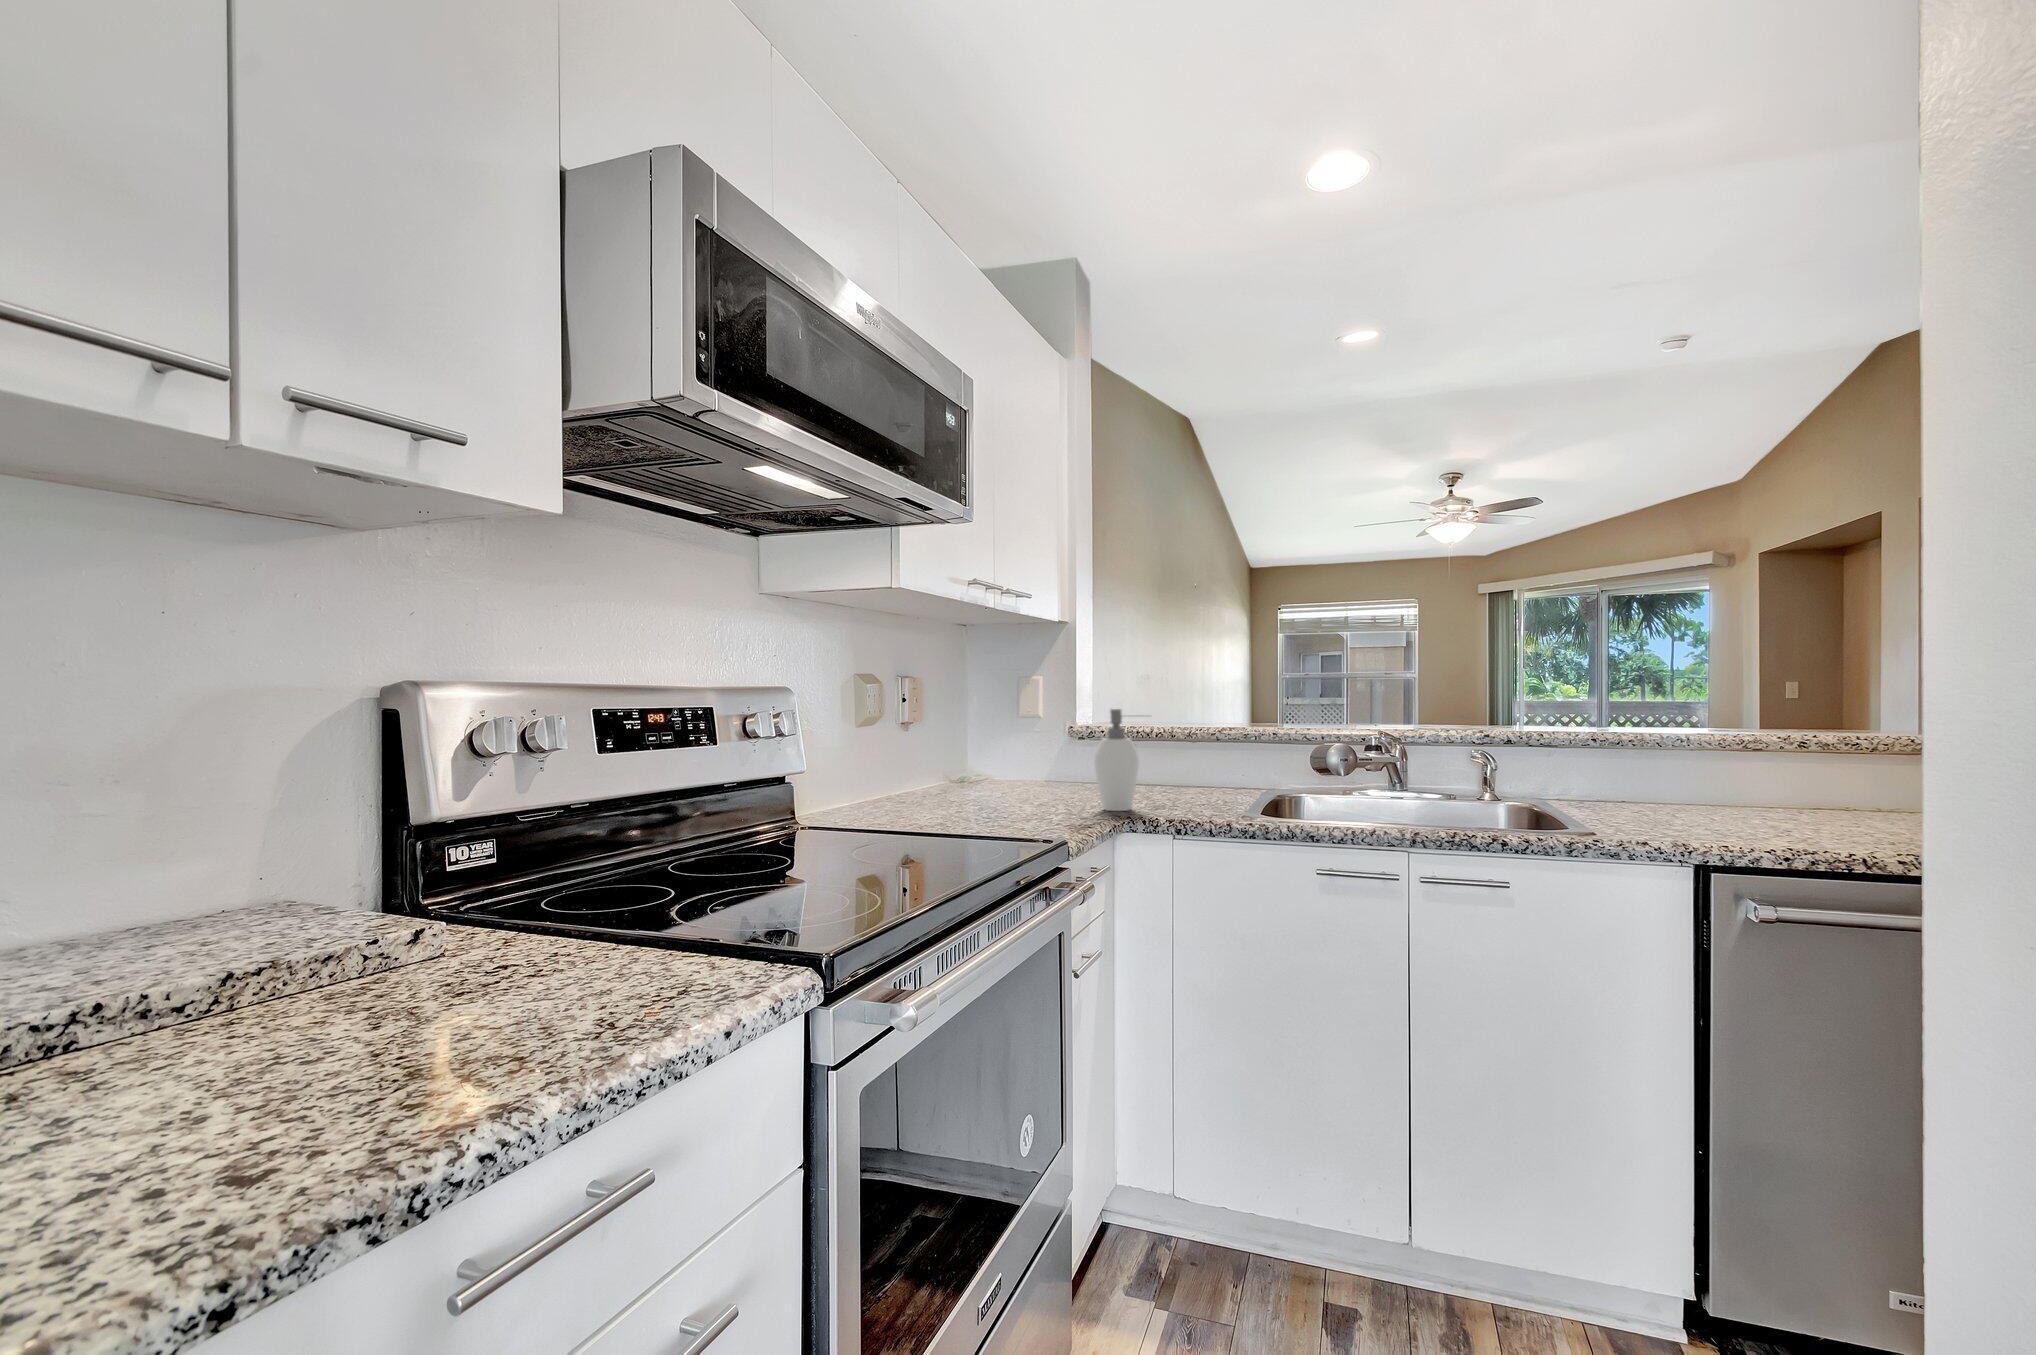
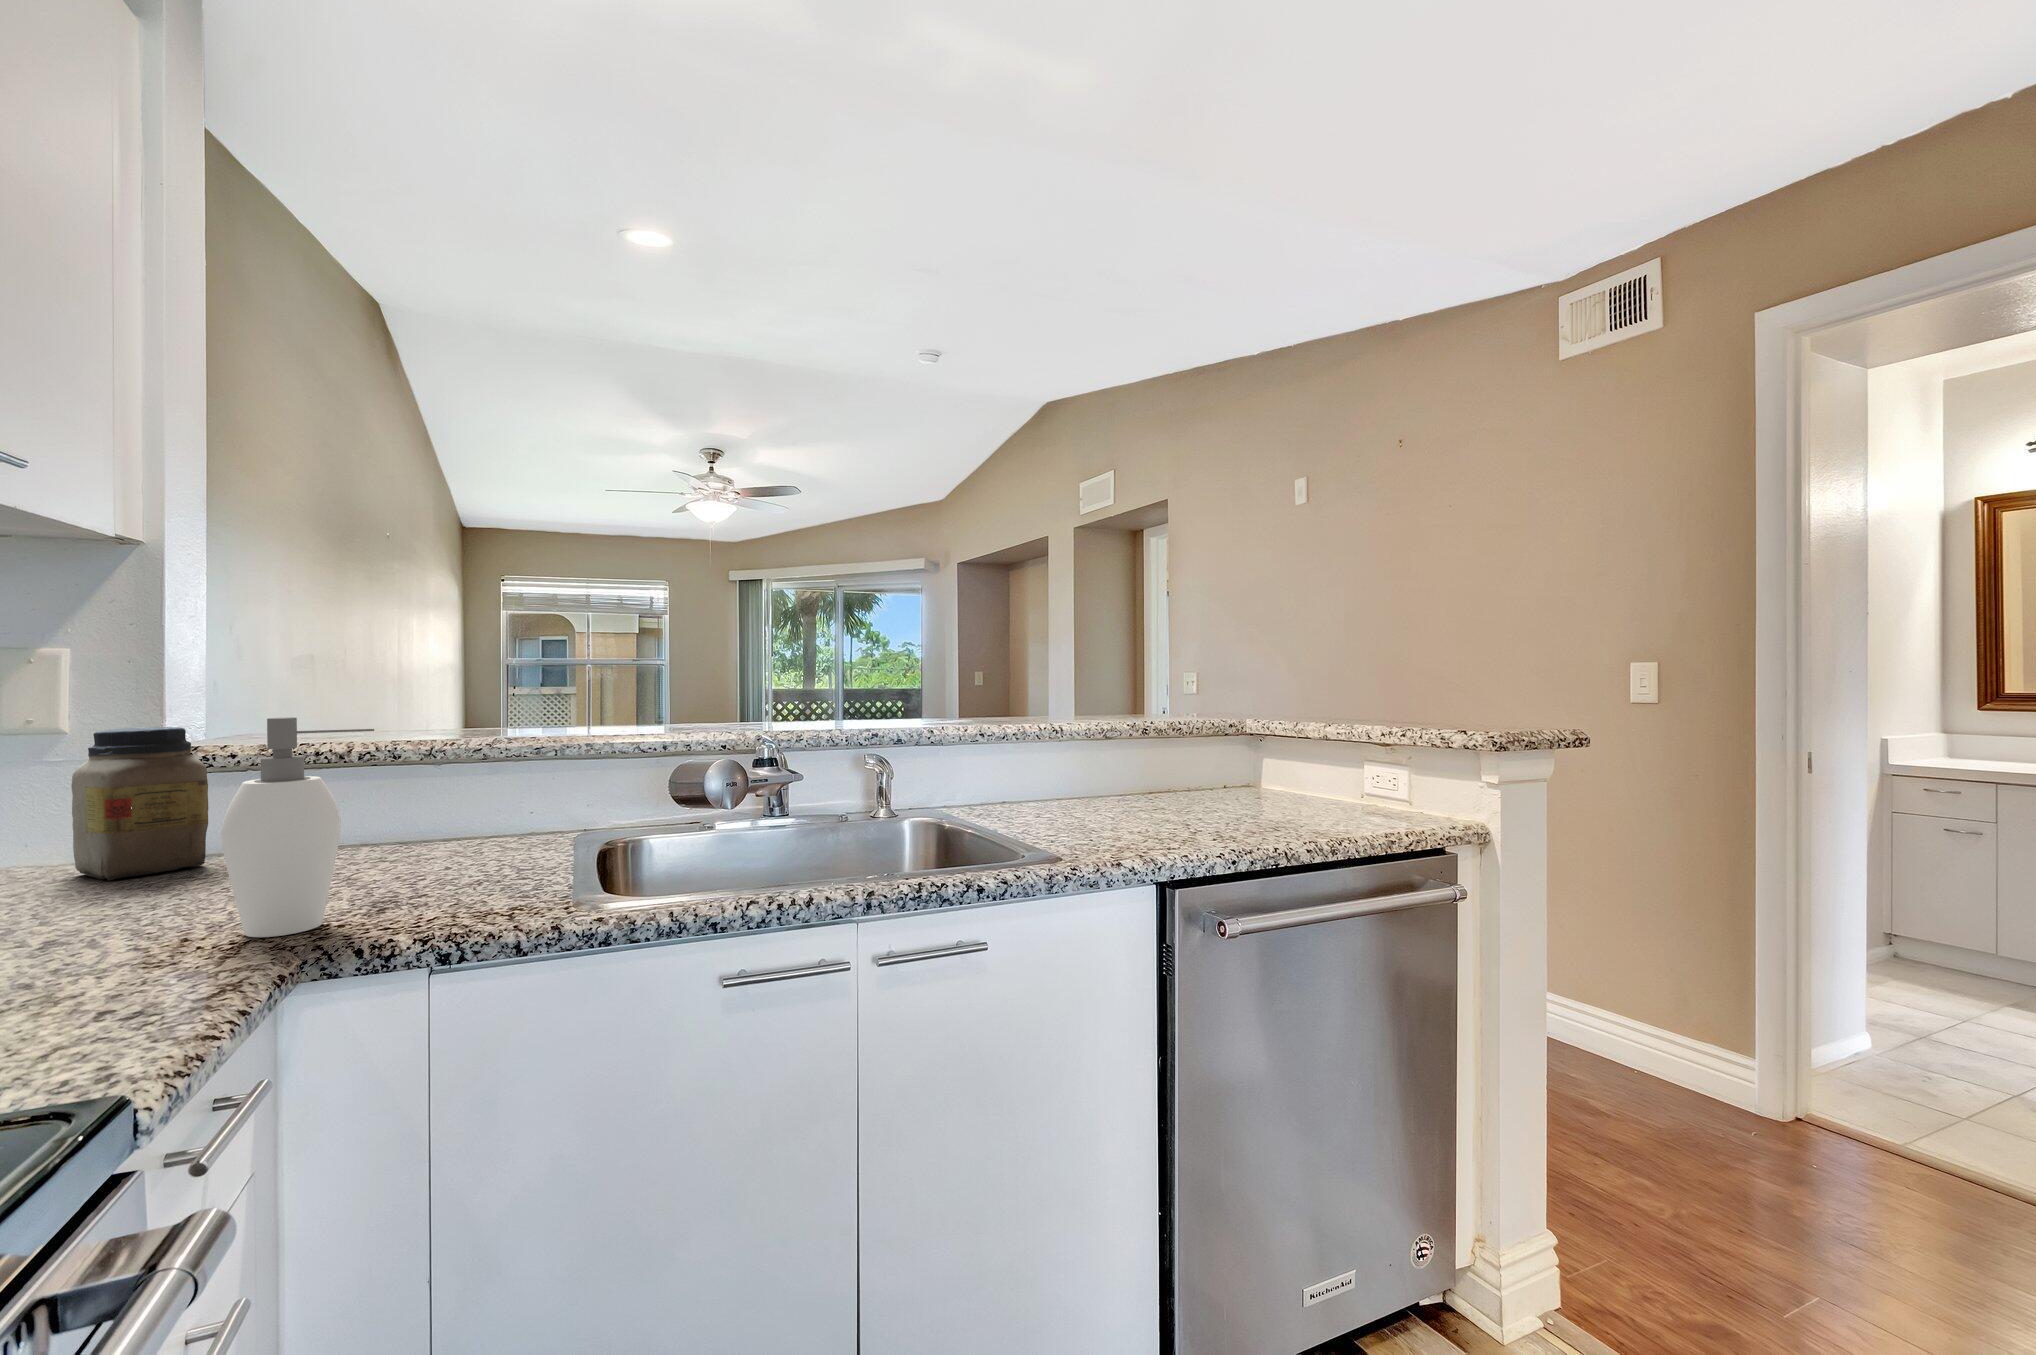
jar: none [1044,715,1093,788] -> present [71,727,208,880]

